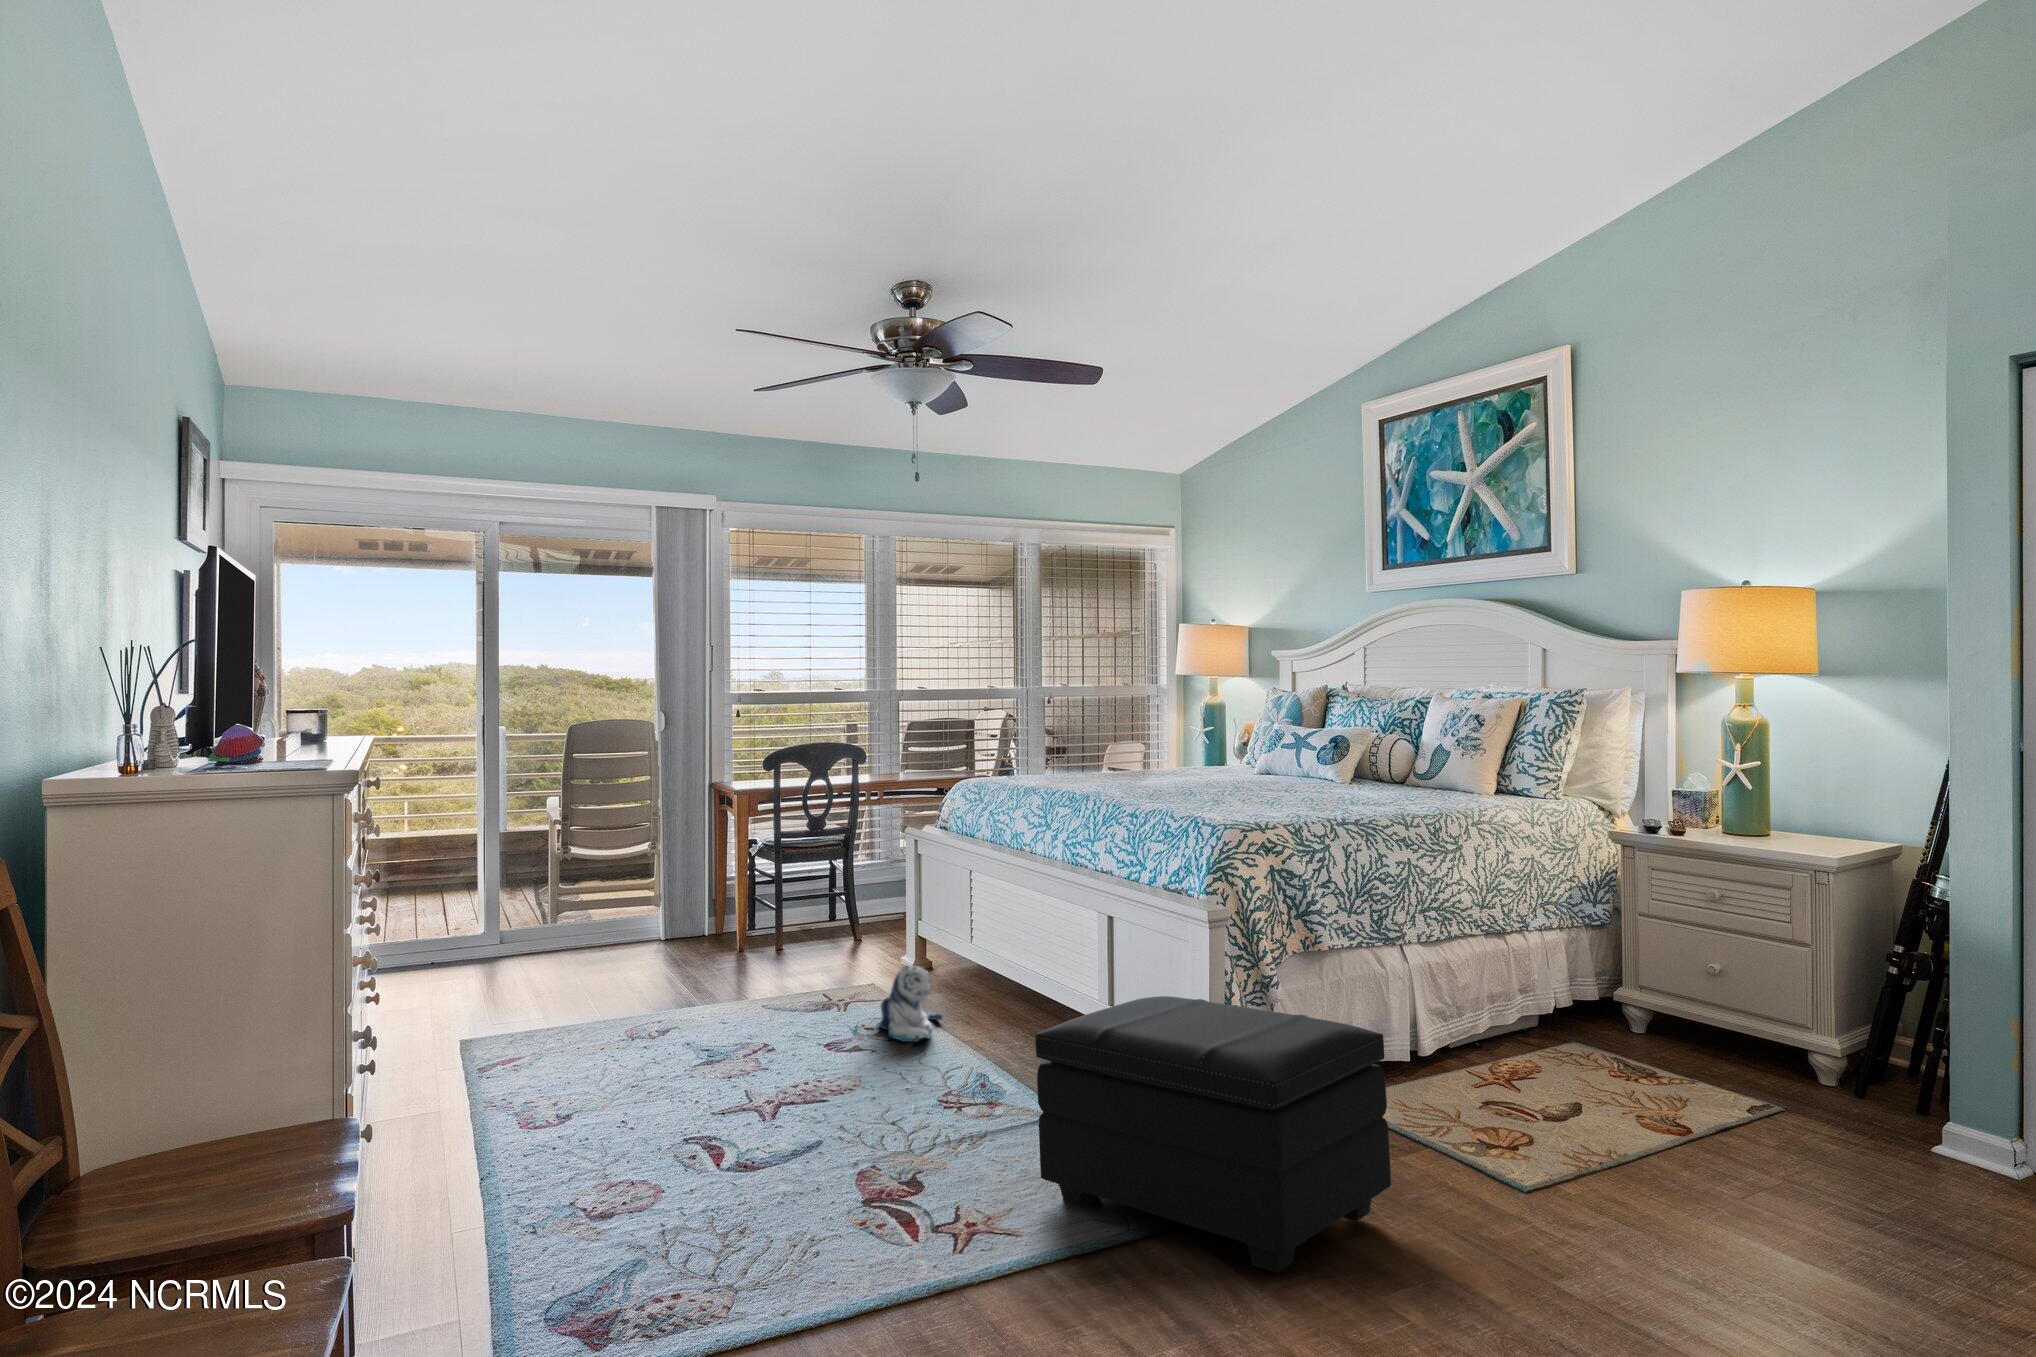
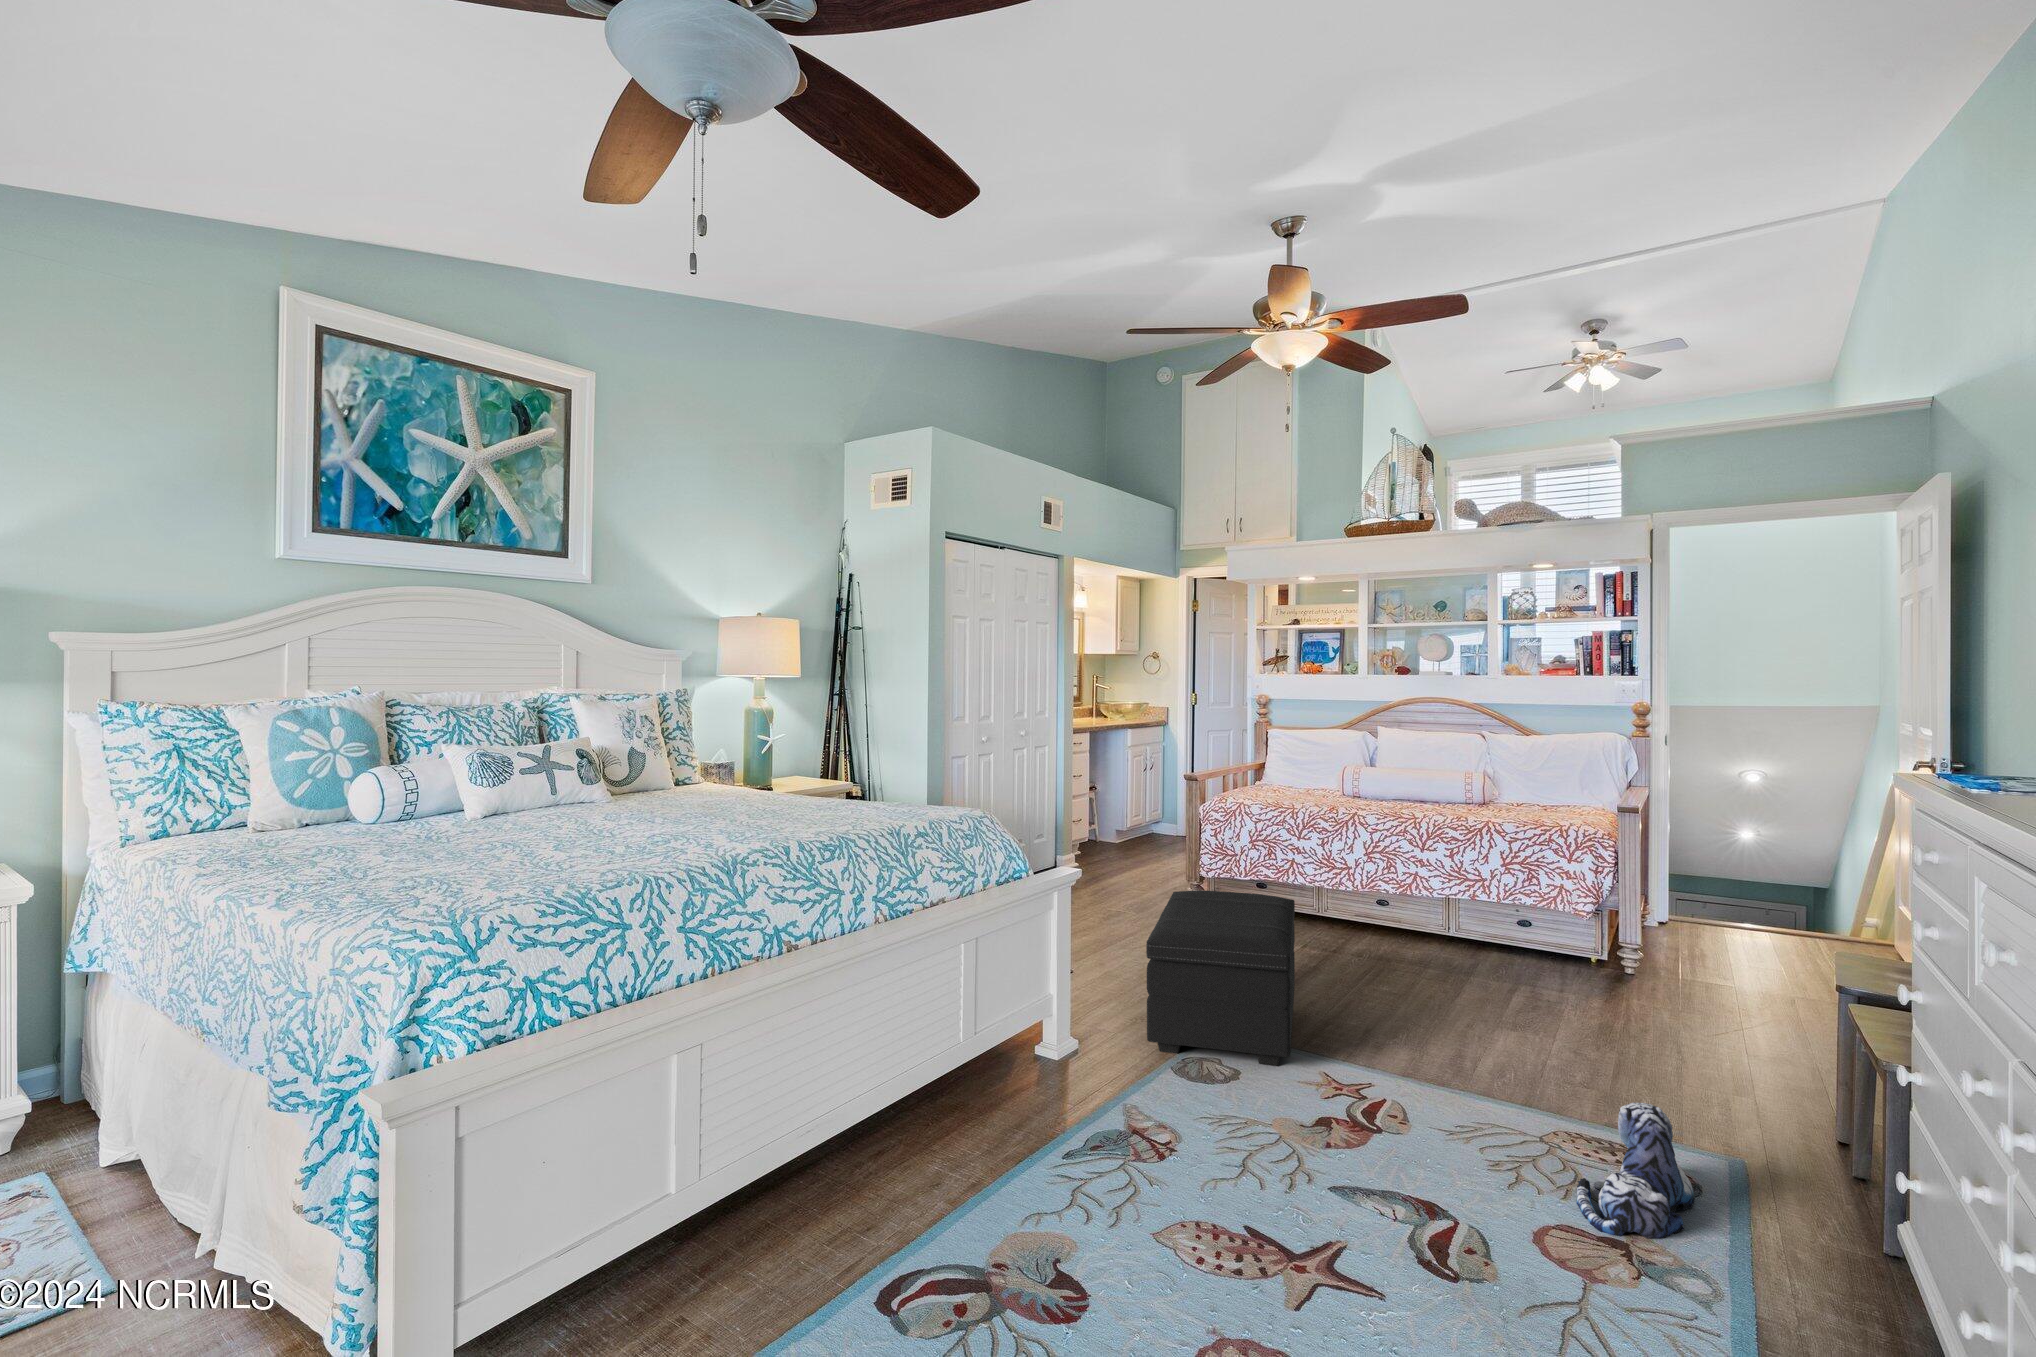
plush toy: present [879,965,942,1042] -> present [1577,1103,1694,1239]

